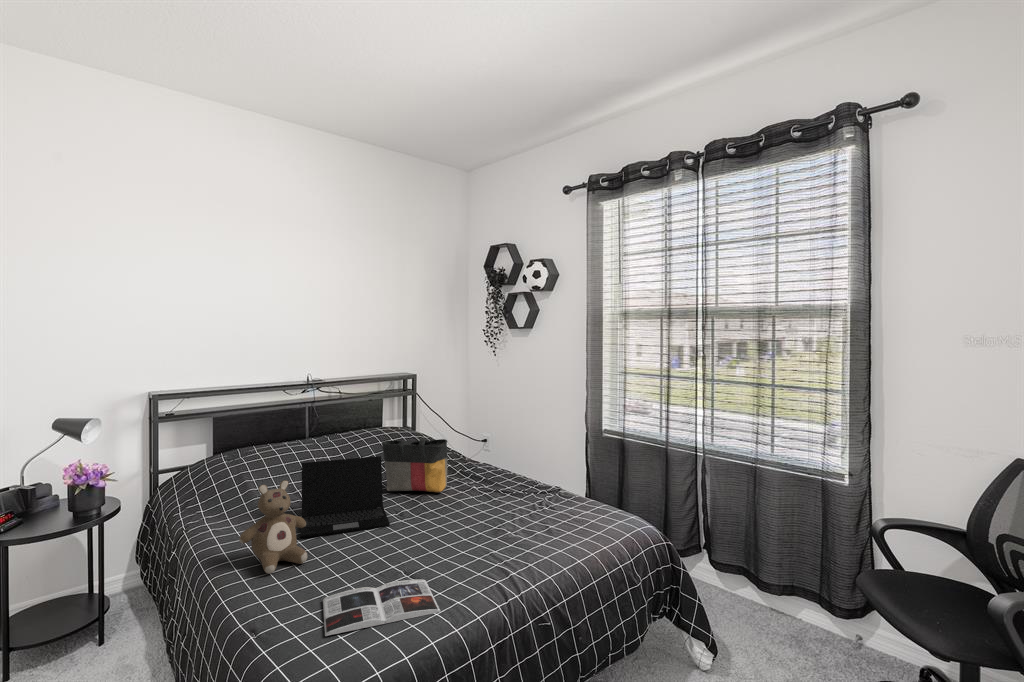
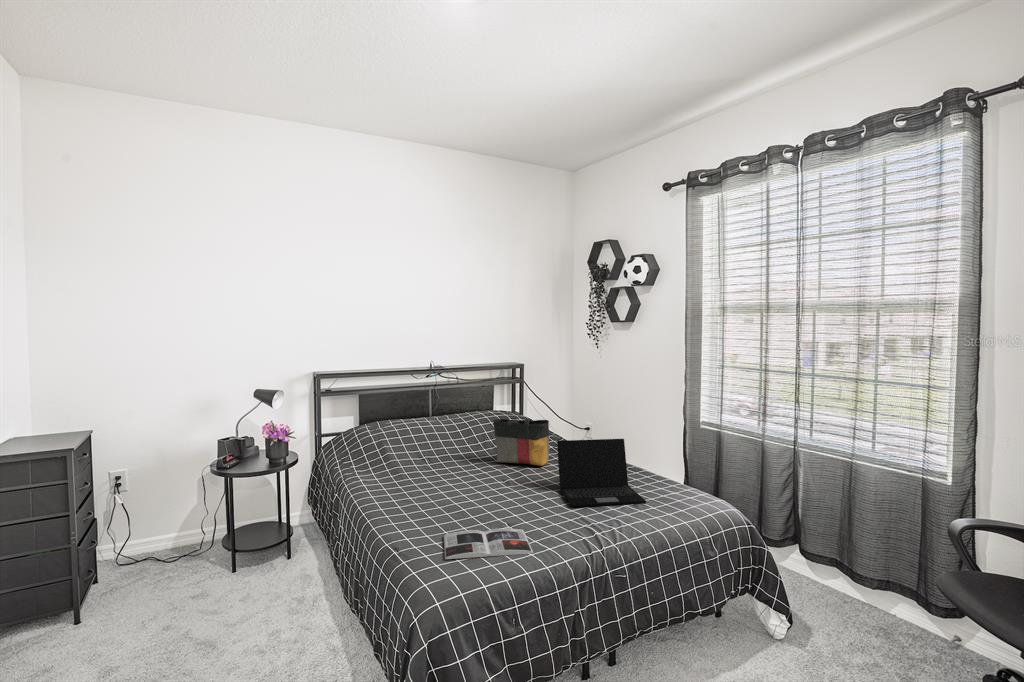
laptop: present [300,456,390,538] -> present [557,439,646,507]
stuffed bear: present [239,480,307,574] -> none [383,444,432,515]

